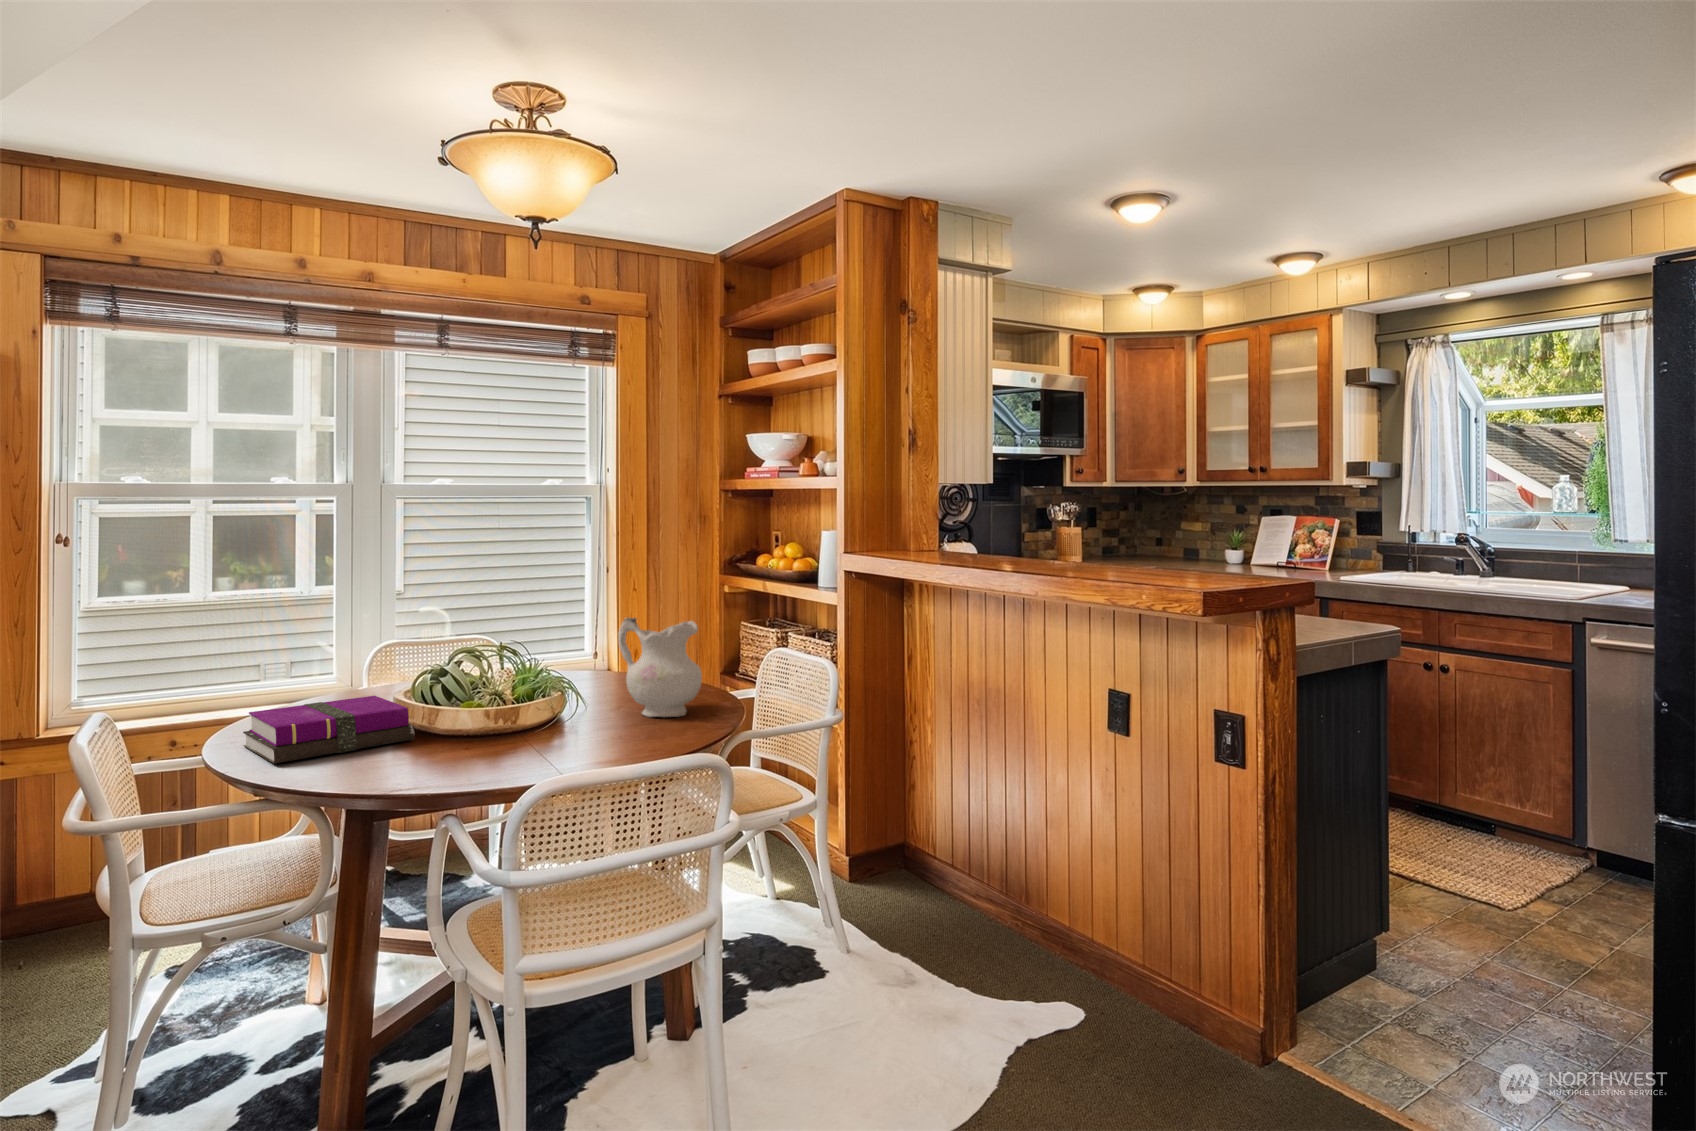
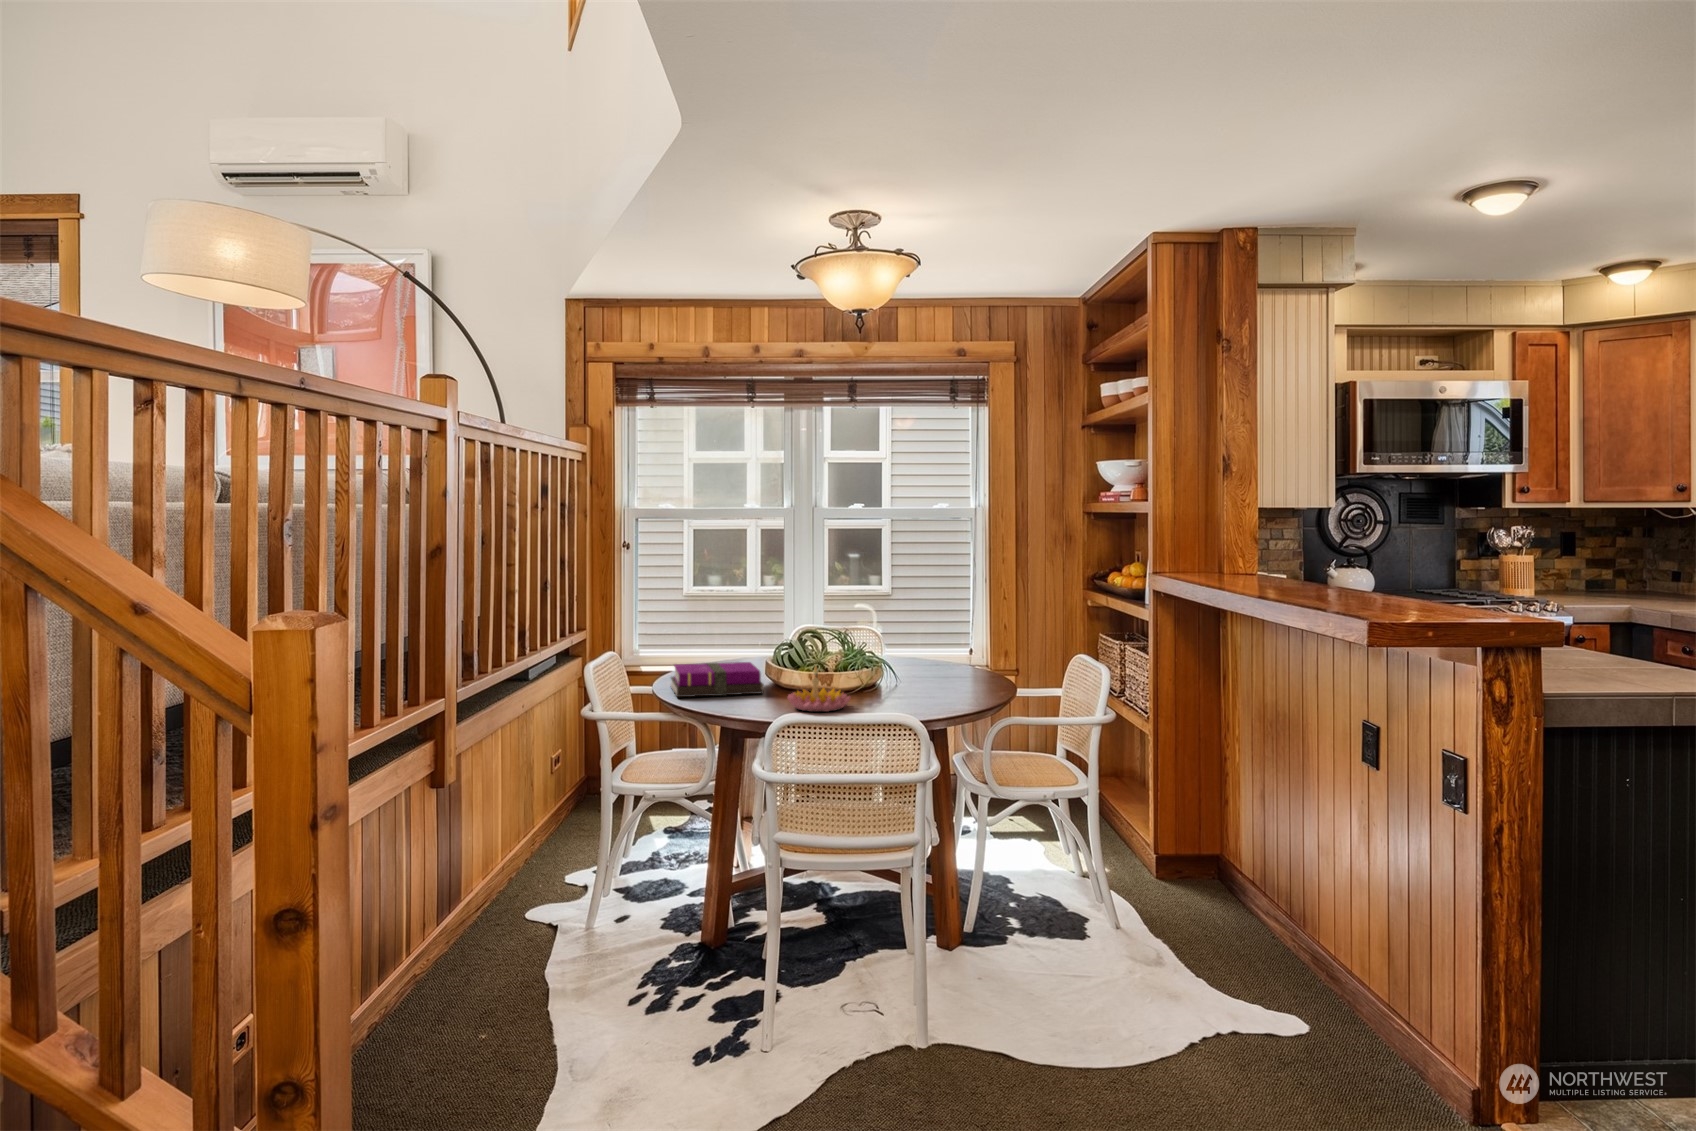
ceramic pitcher: present [618,618,702,717] -> none [915,618,976,700]
candle holder: none [469,691,565,759] -> present [787,667,850,712]

